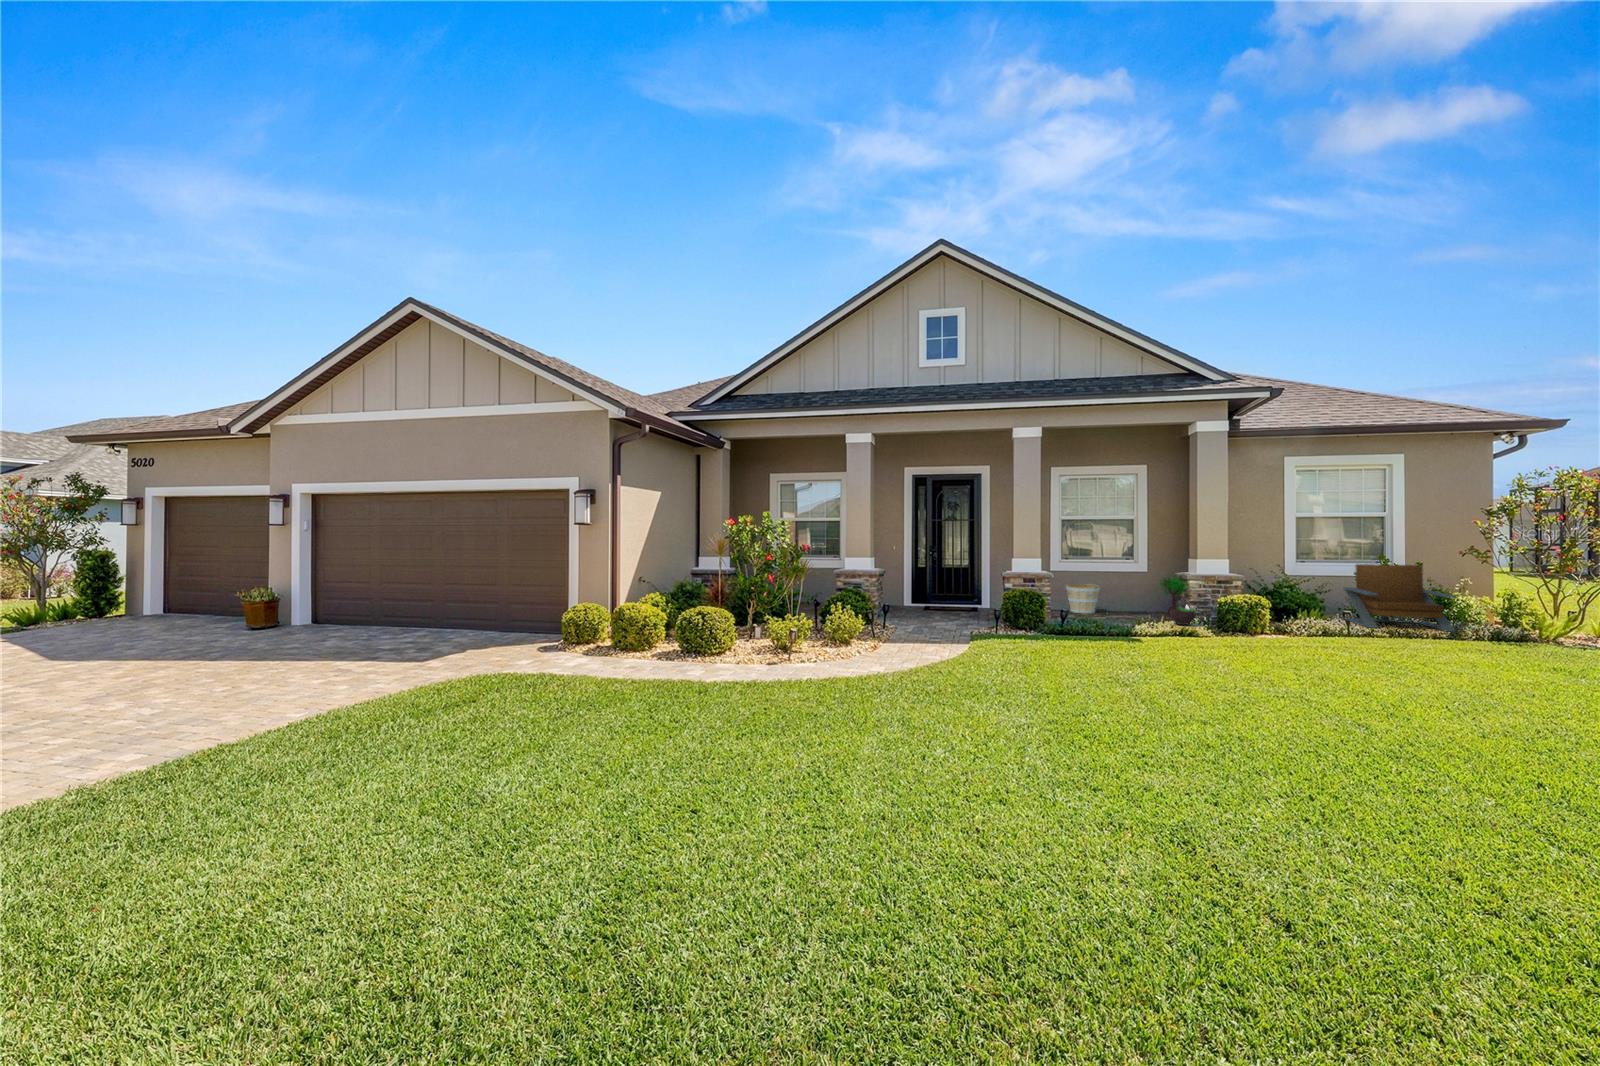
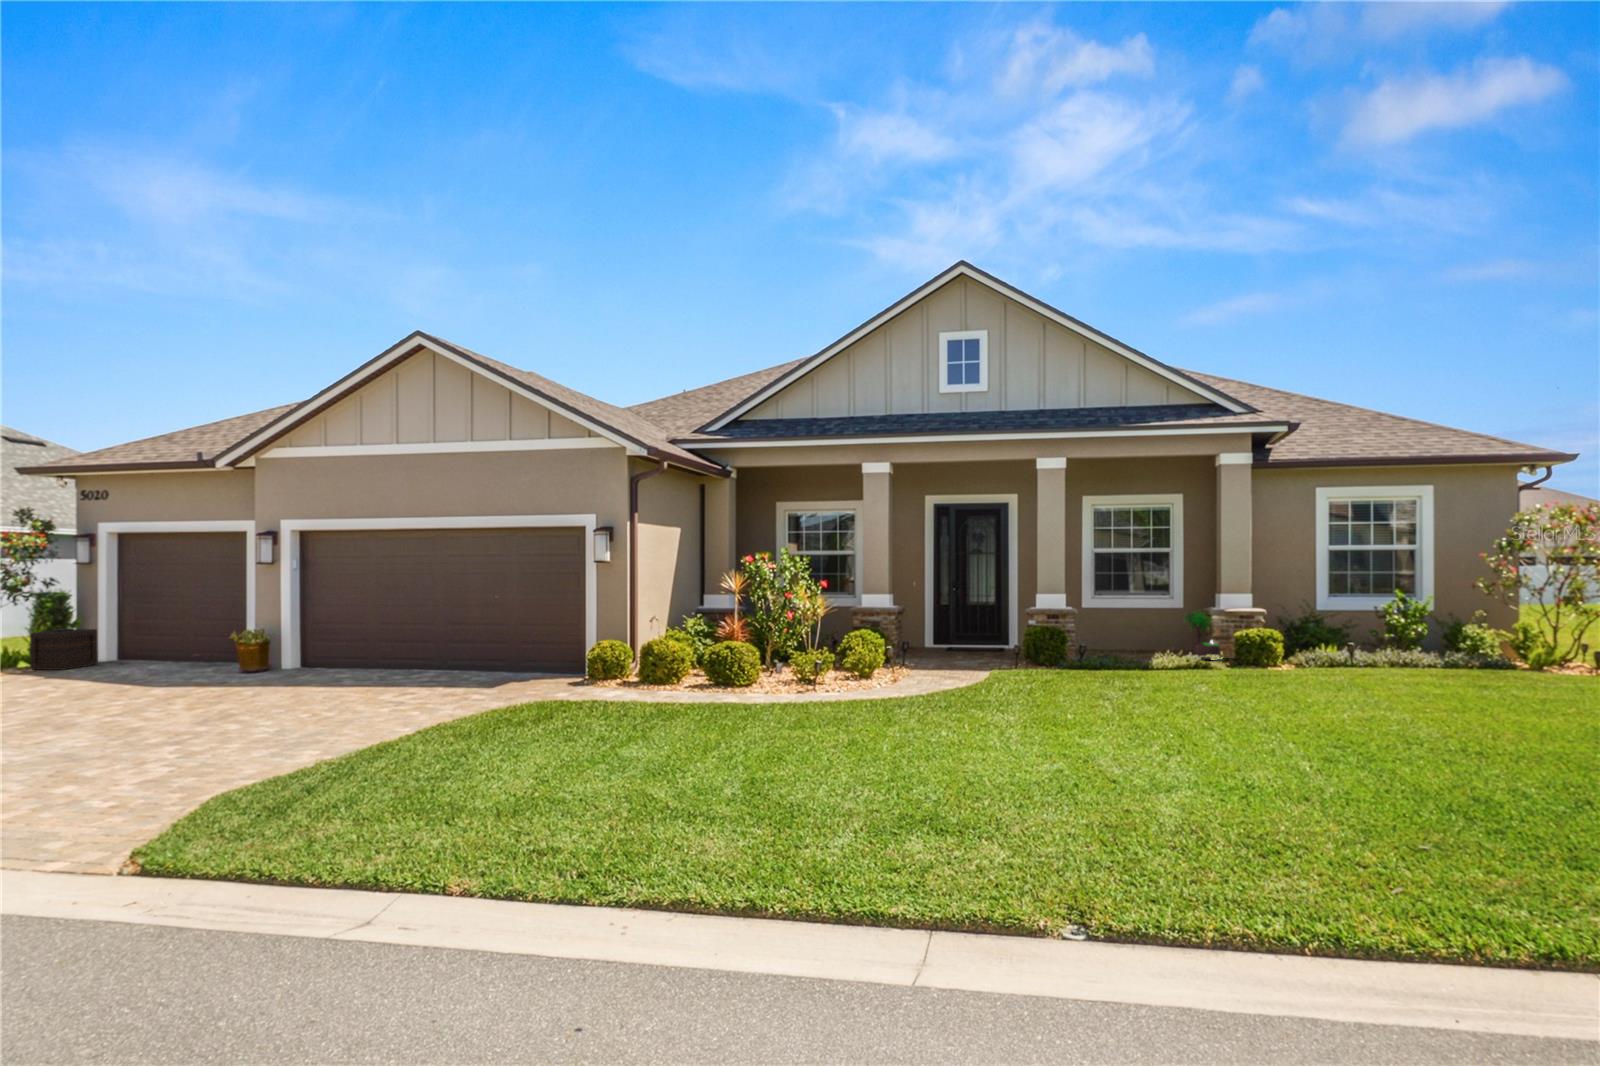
lounge chair: present [1343,564,1455,632] -> none [1372,597,1466,663]
wooden bucket: present [1066,584,1100,614] -> none [1097,621,1132,652]
wooden crate: none [78,585,149,623] -> present [30,629,98,670]

